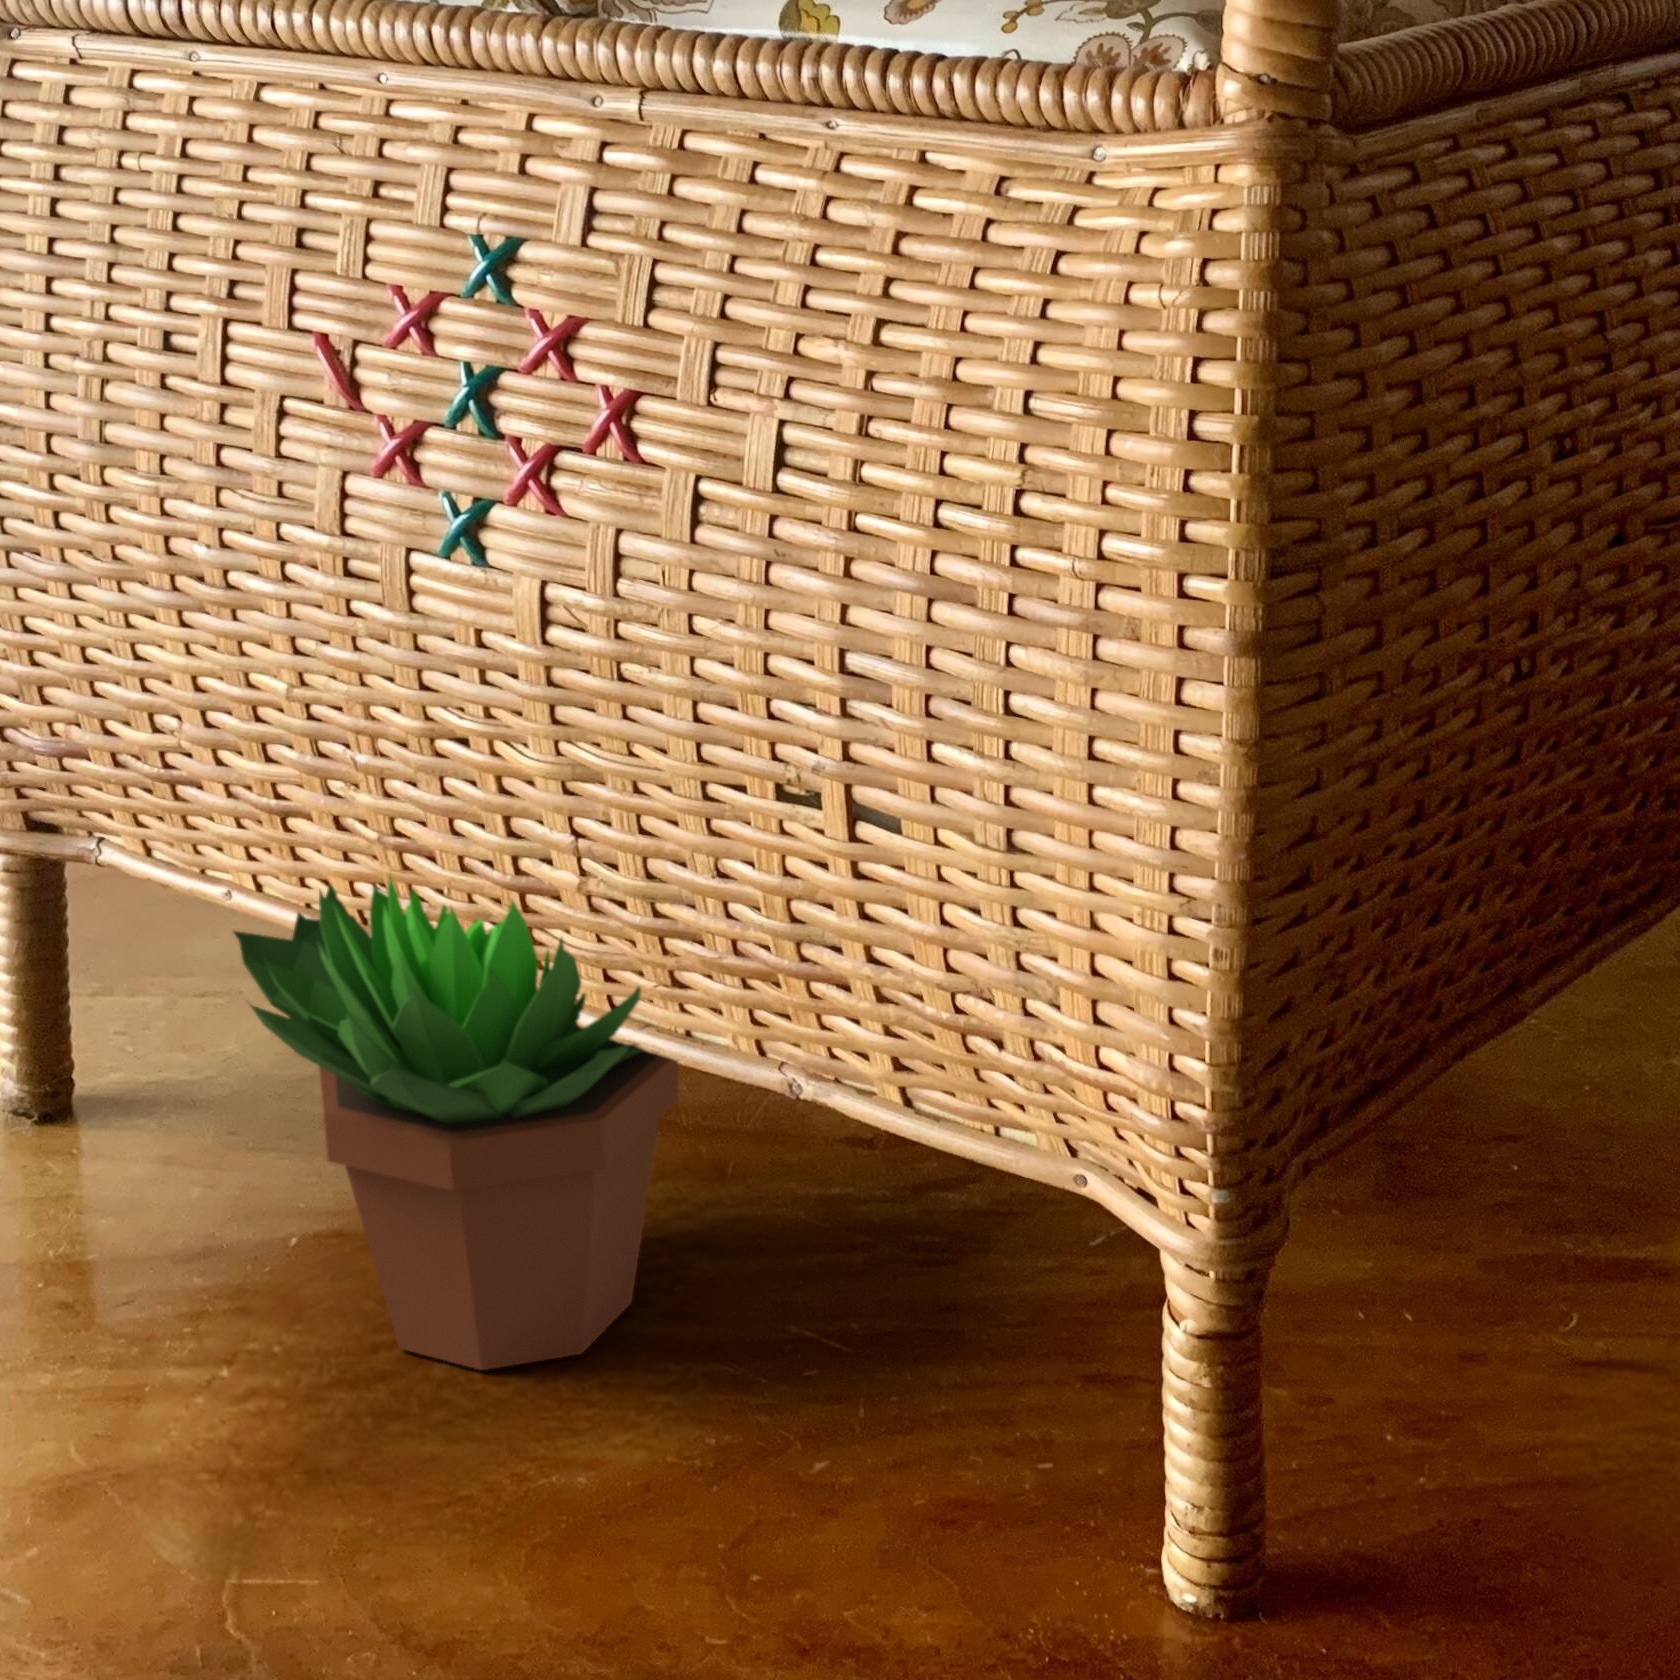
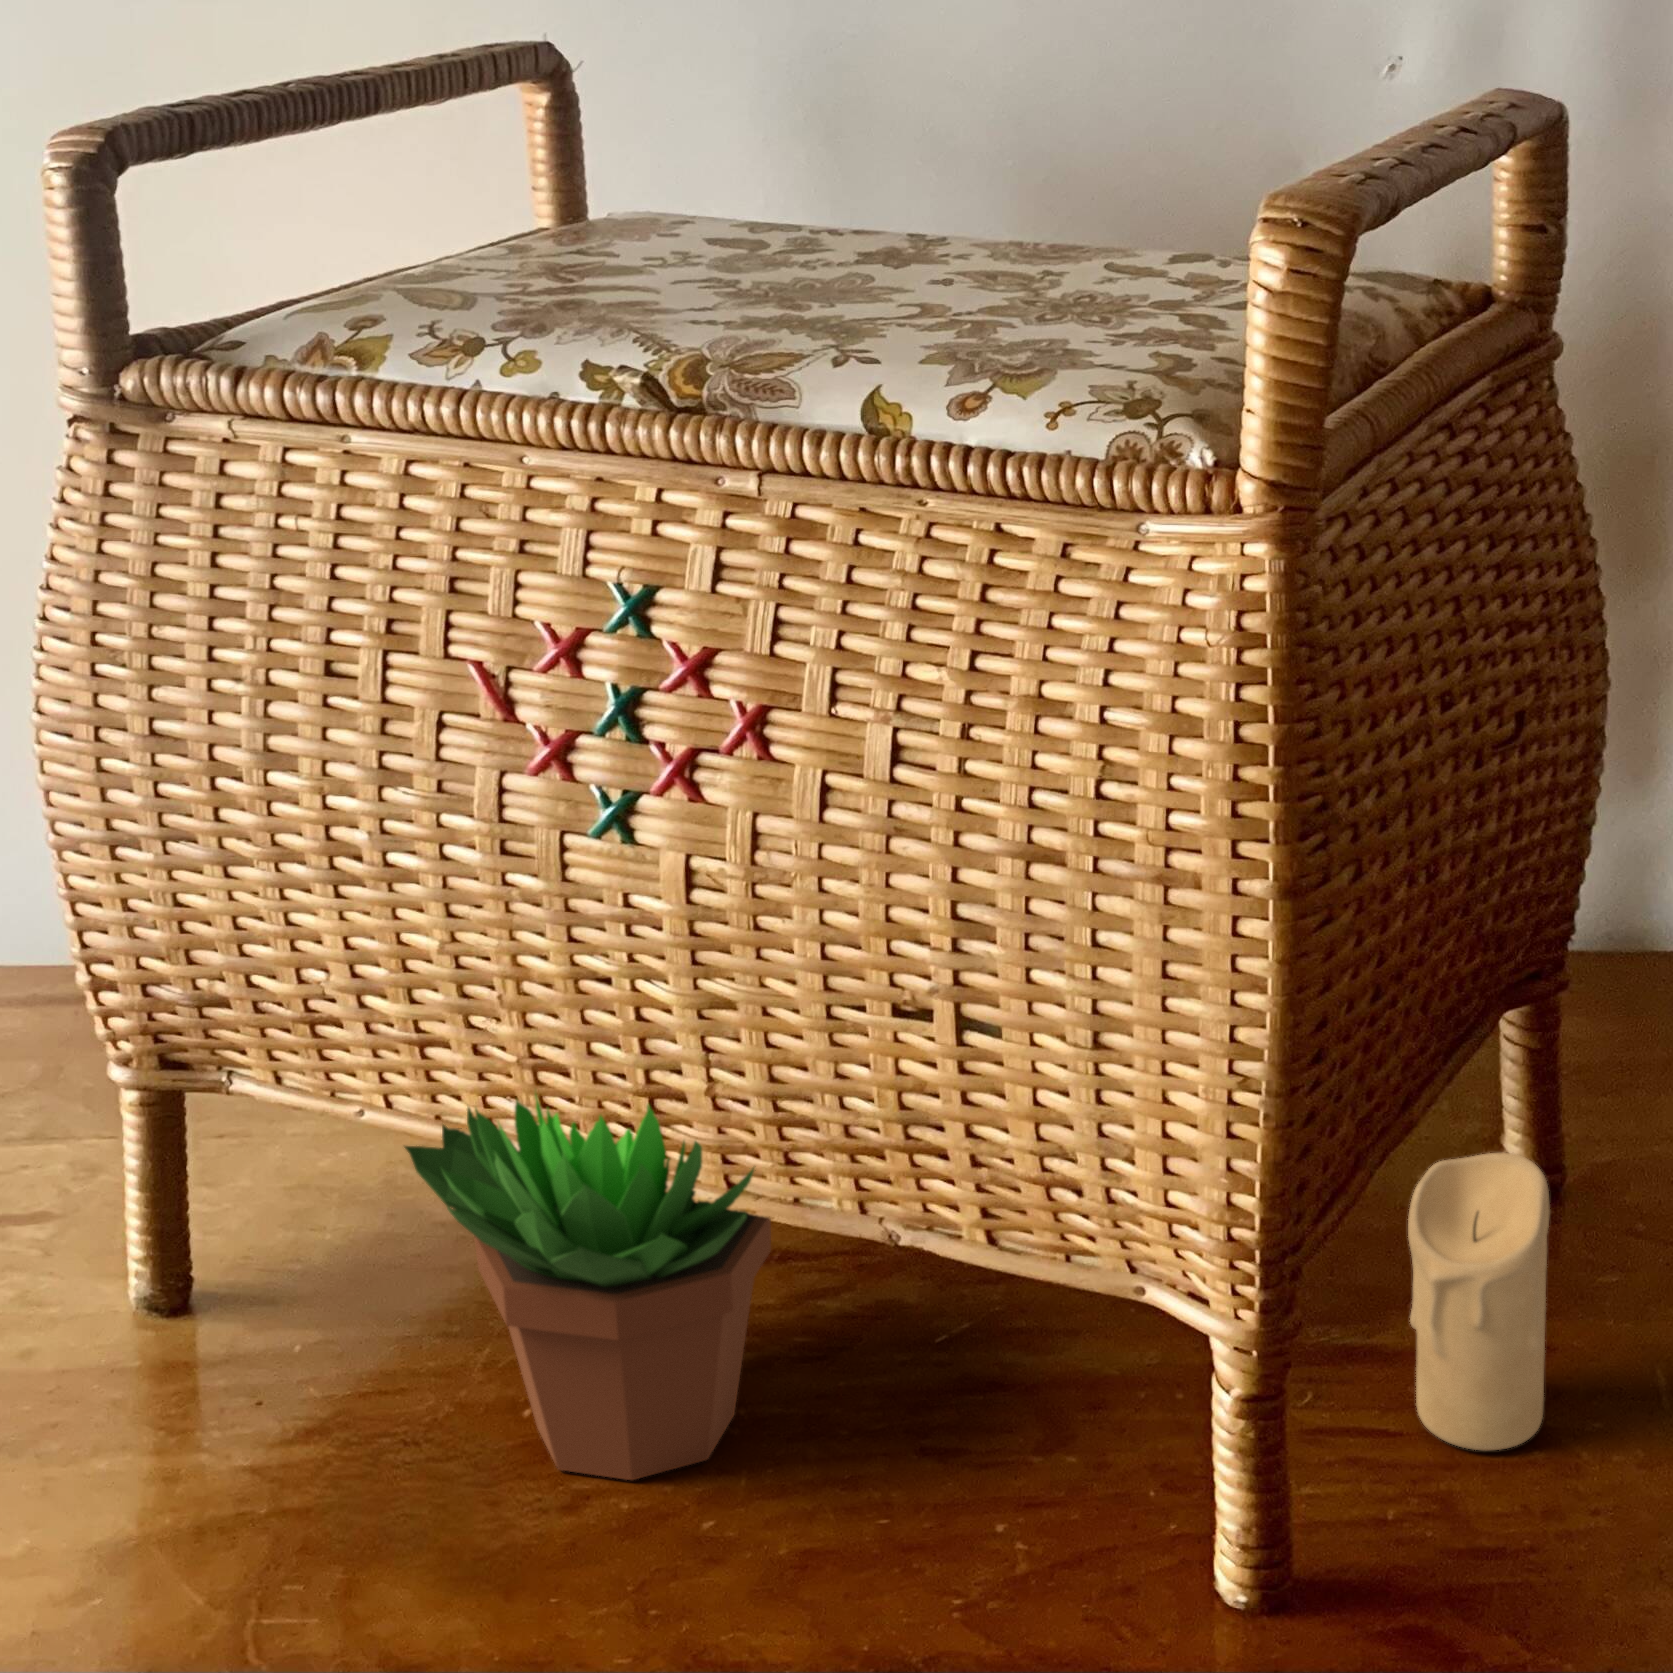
candle: none [1480,1052,1667,1441] -> present [1408,1153,1550,1450]

